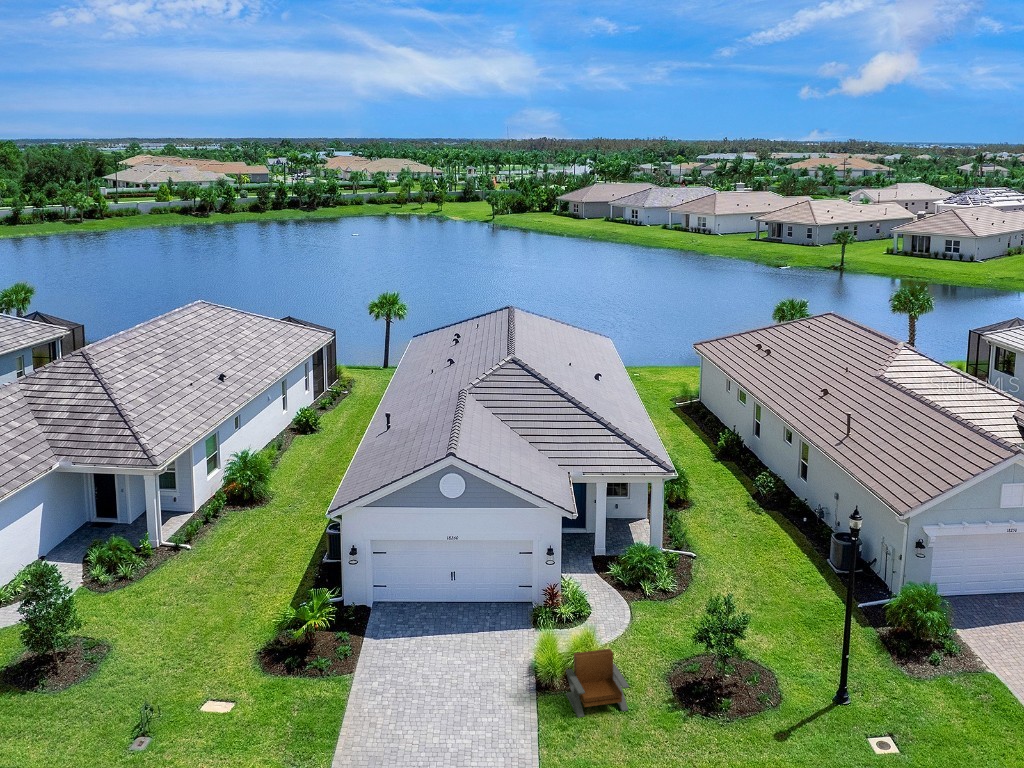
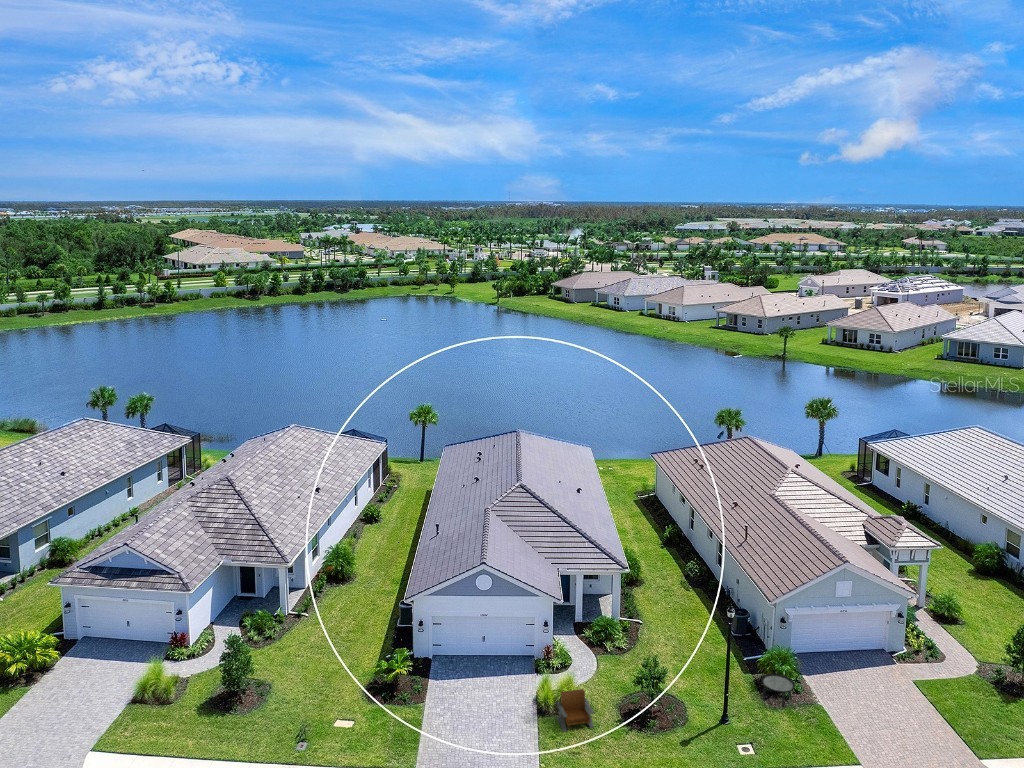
round table: none [895,626,951,678] -> present [762,674,795,707]

